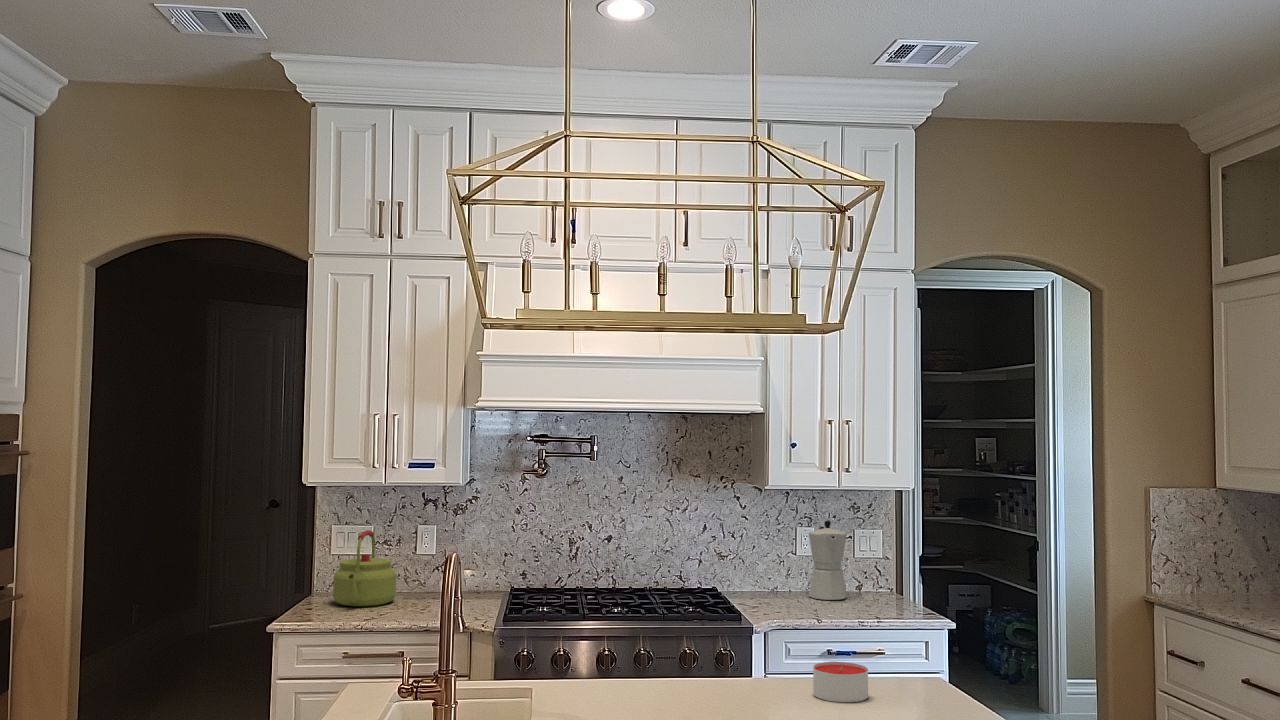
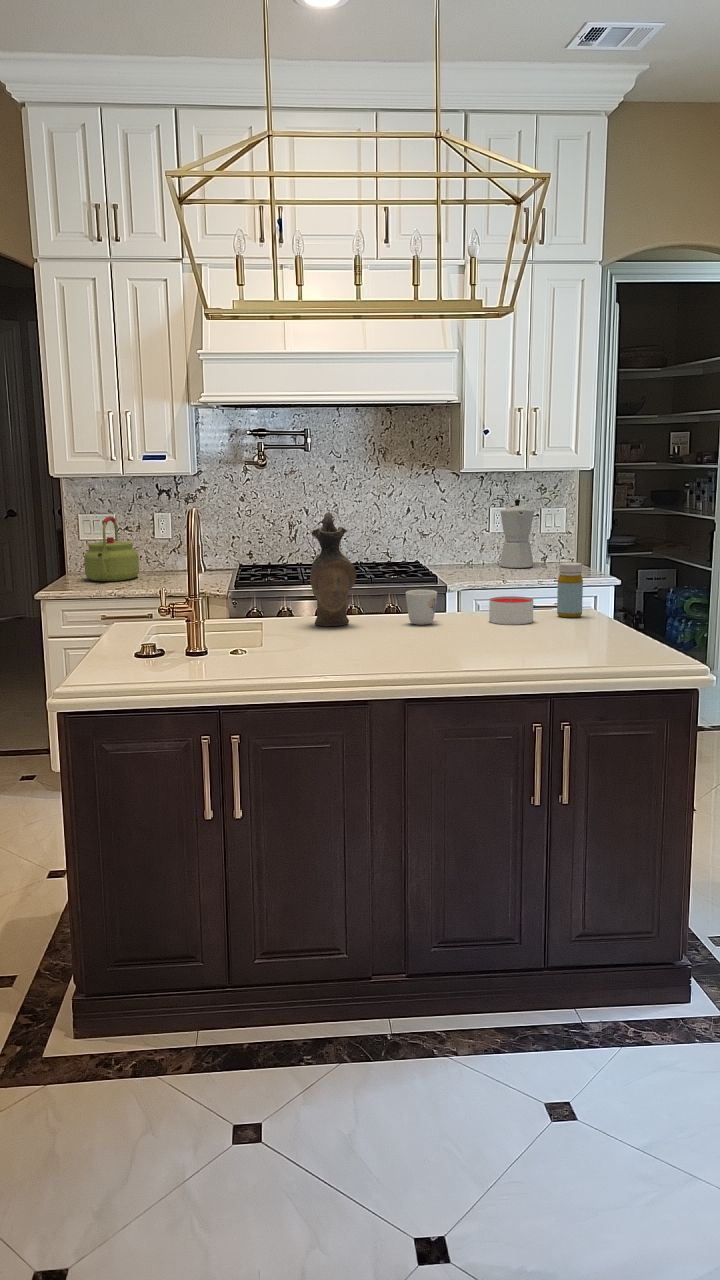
ceramic pitcher: none [594,554,650,699] -> present [310,513,356,626]
bottle: none [895,619,926,690] -> present [557,562,583,618]
mug: none [710,653,749,699] -> present [406,590,437,625]

